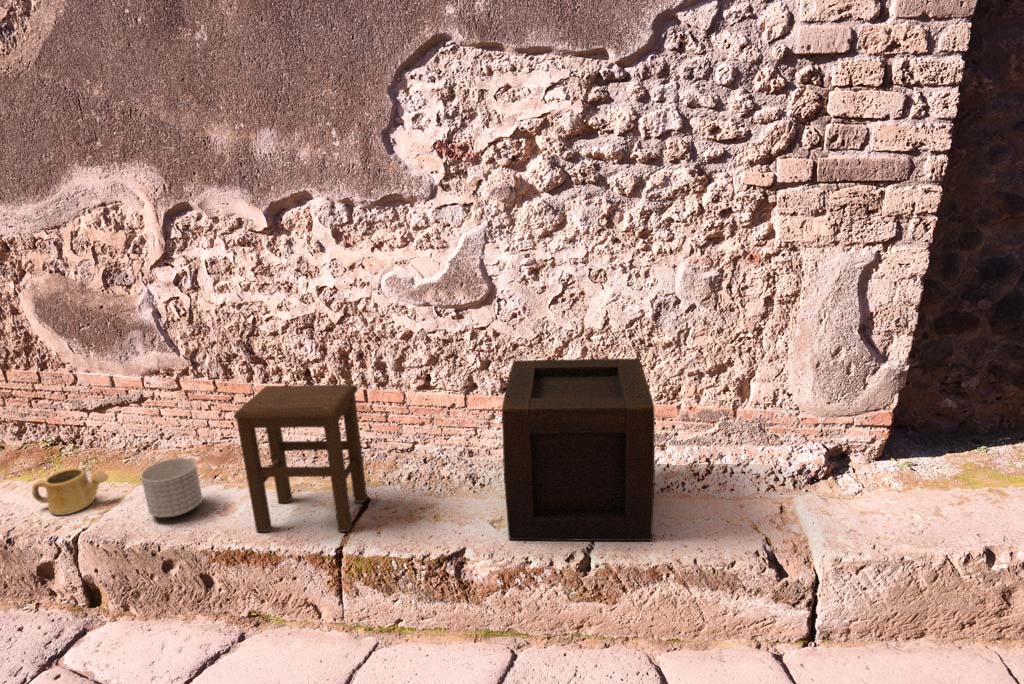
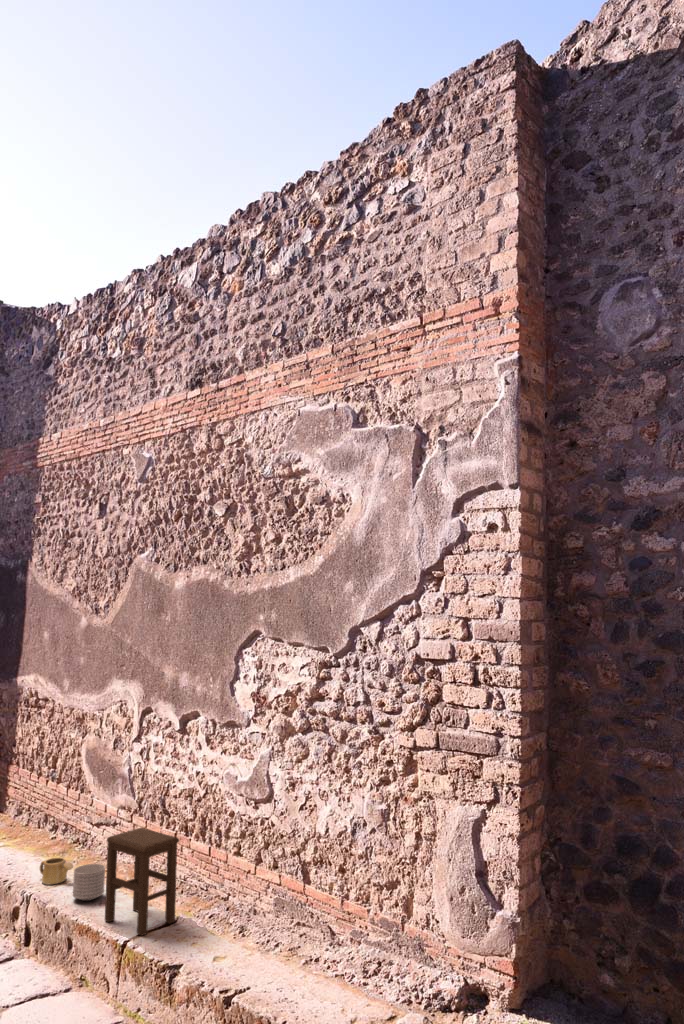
wooden crate: present [502,359,655,541] -> none [205,845,341,999]

